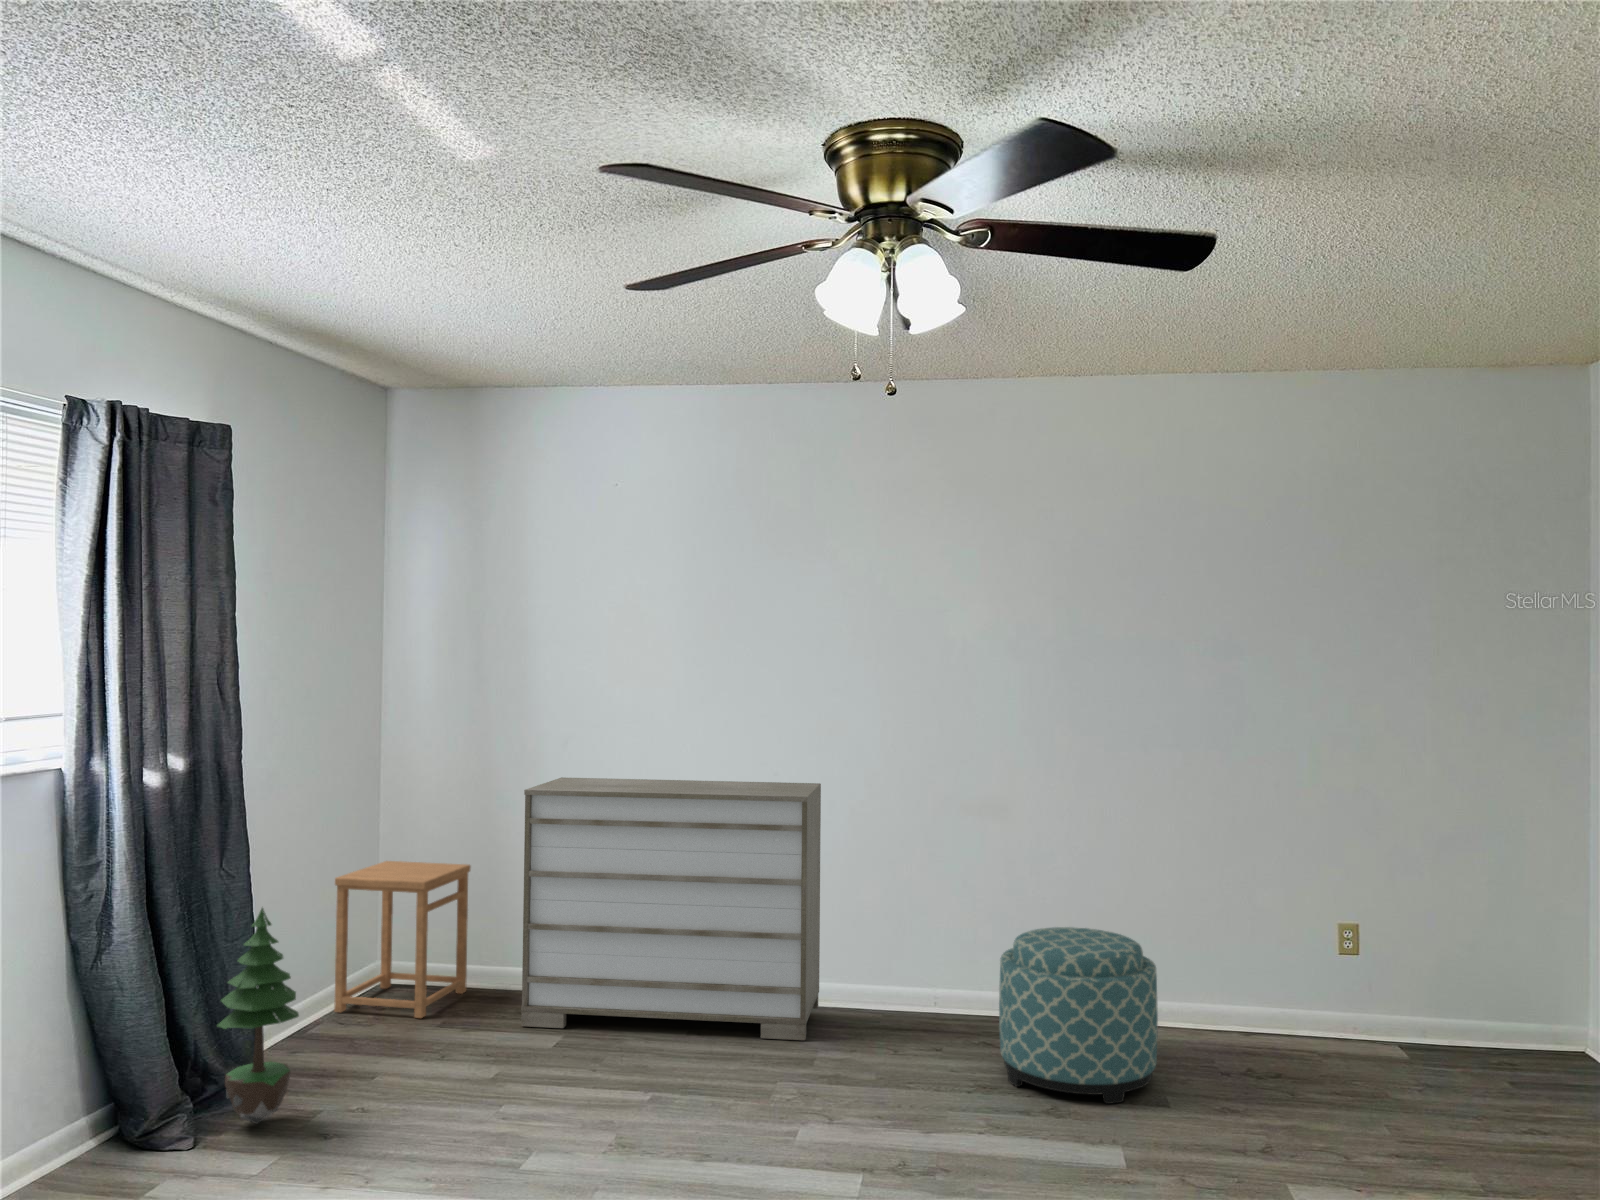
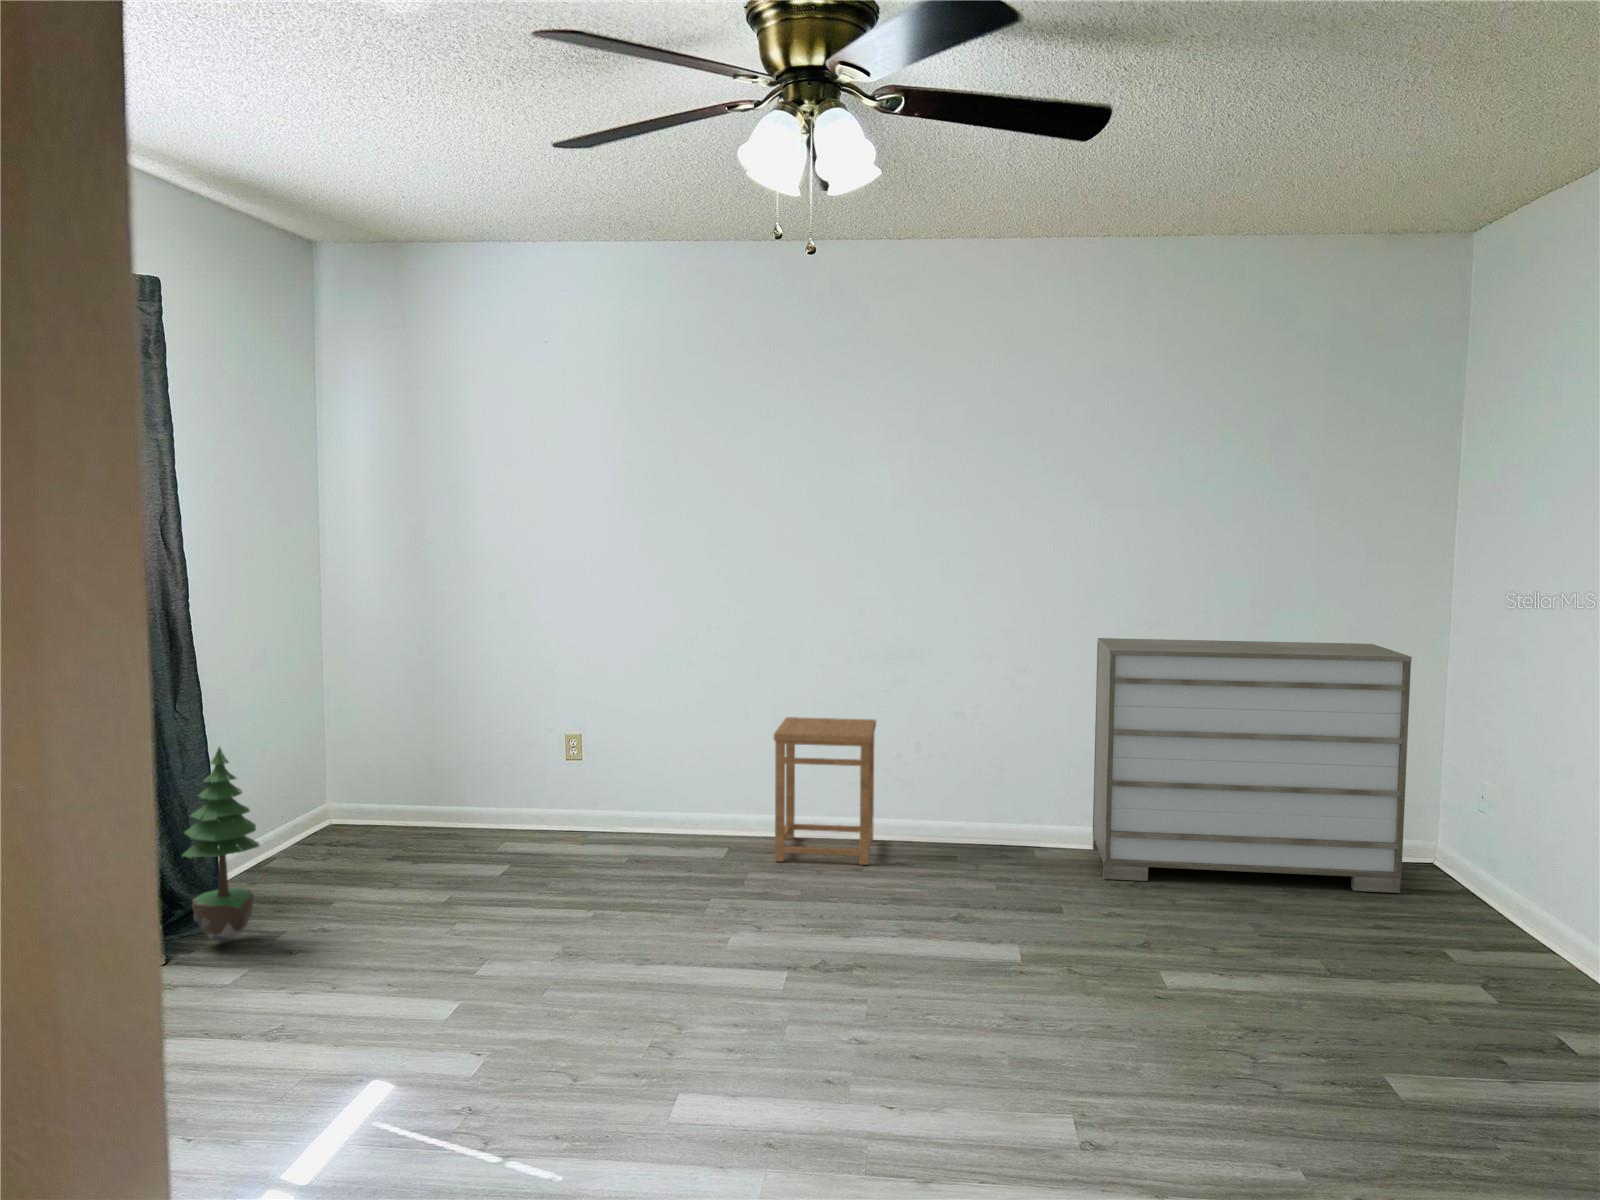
dresser: present [521,777,821,1040] -> present [1093,638,1412,893]
side table: present [334,861,471,1018] -> present [773,717,876,865]
ottoman: present [999,927,1158,1104] -> none [912,759,1053,911]

